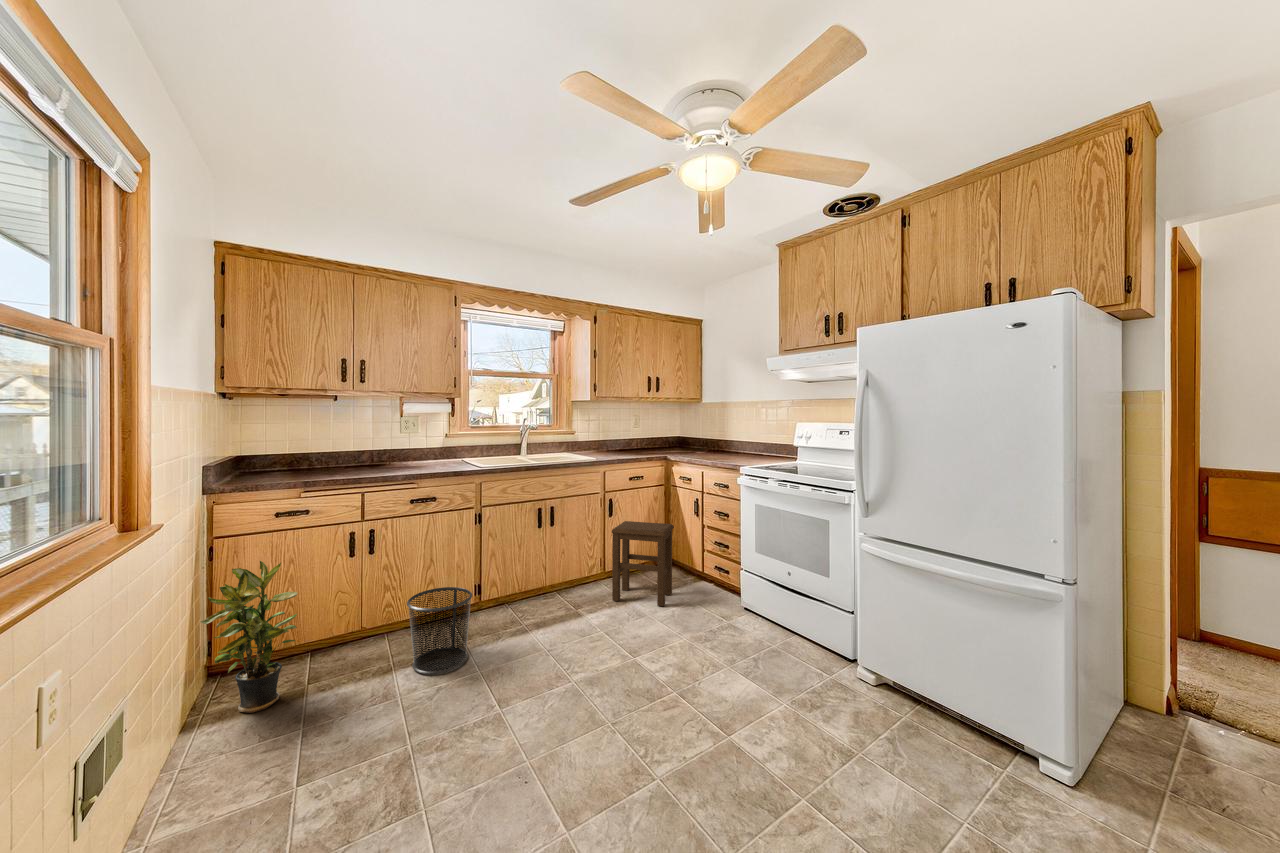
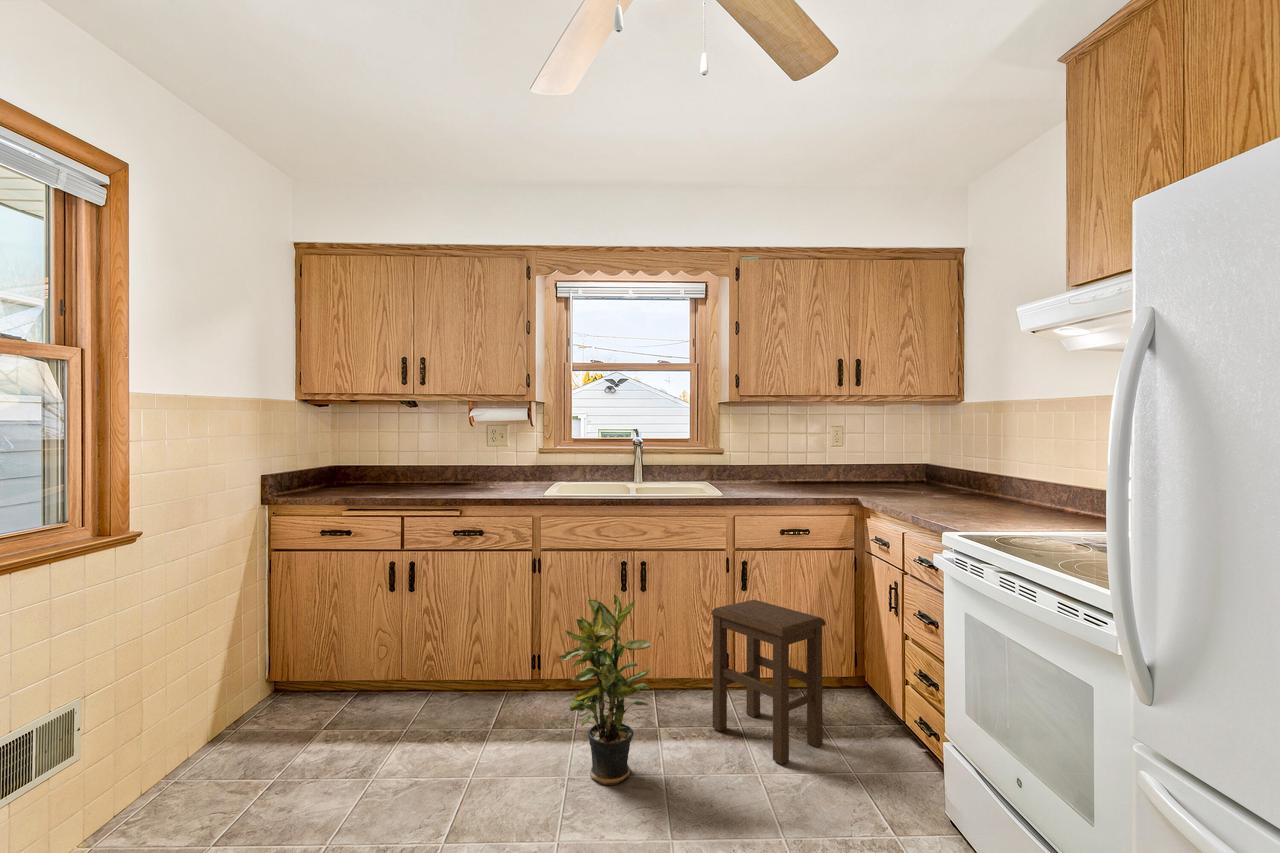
potted plant: present [200,561,298,713] -> present [558,594,652,785]
waste bin: present [407,587,472,674] -> none [385,648,469,765]

